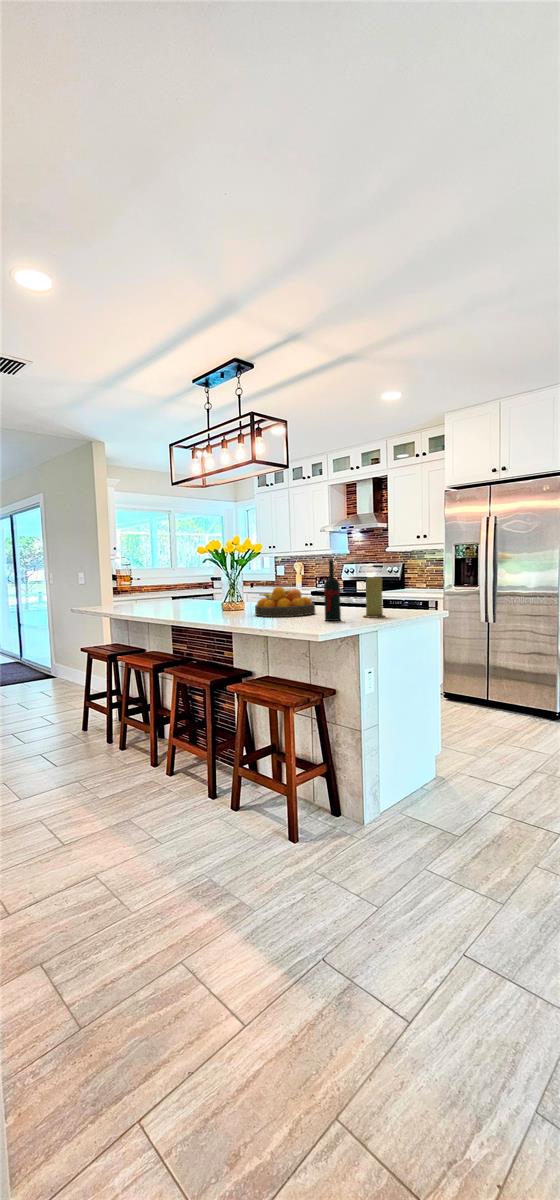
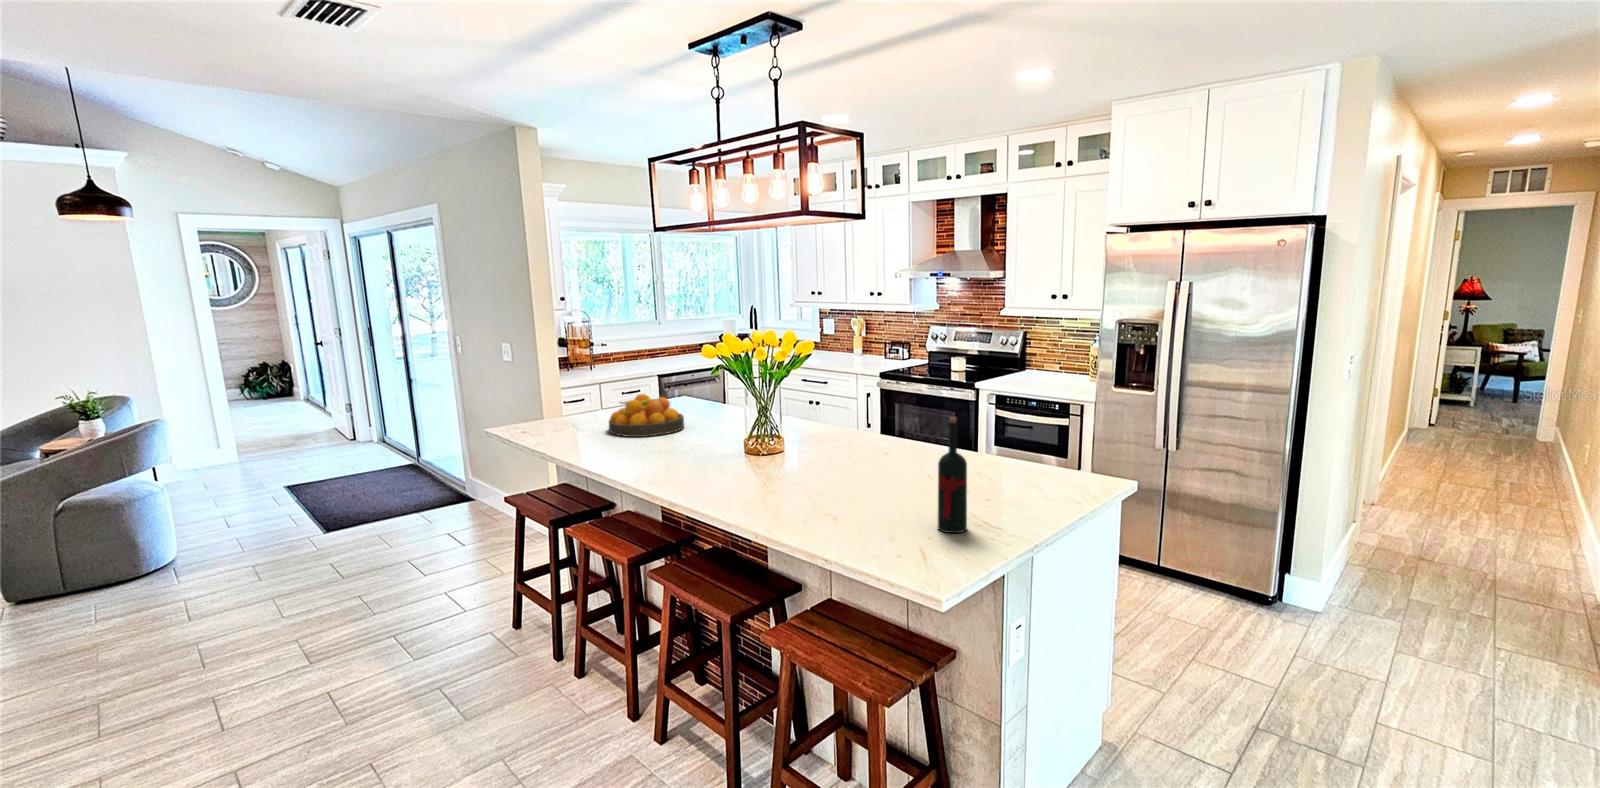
candle: present [364,577,384,618] -> none [1002,441,1044,518]
fruit bowl: present [255,587,315,617] -> present [609,394,684,437]

